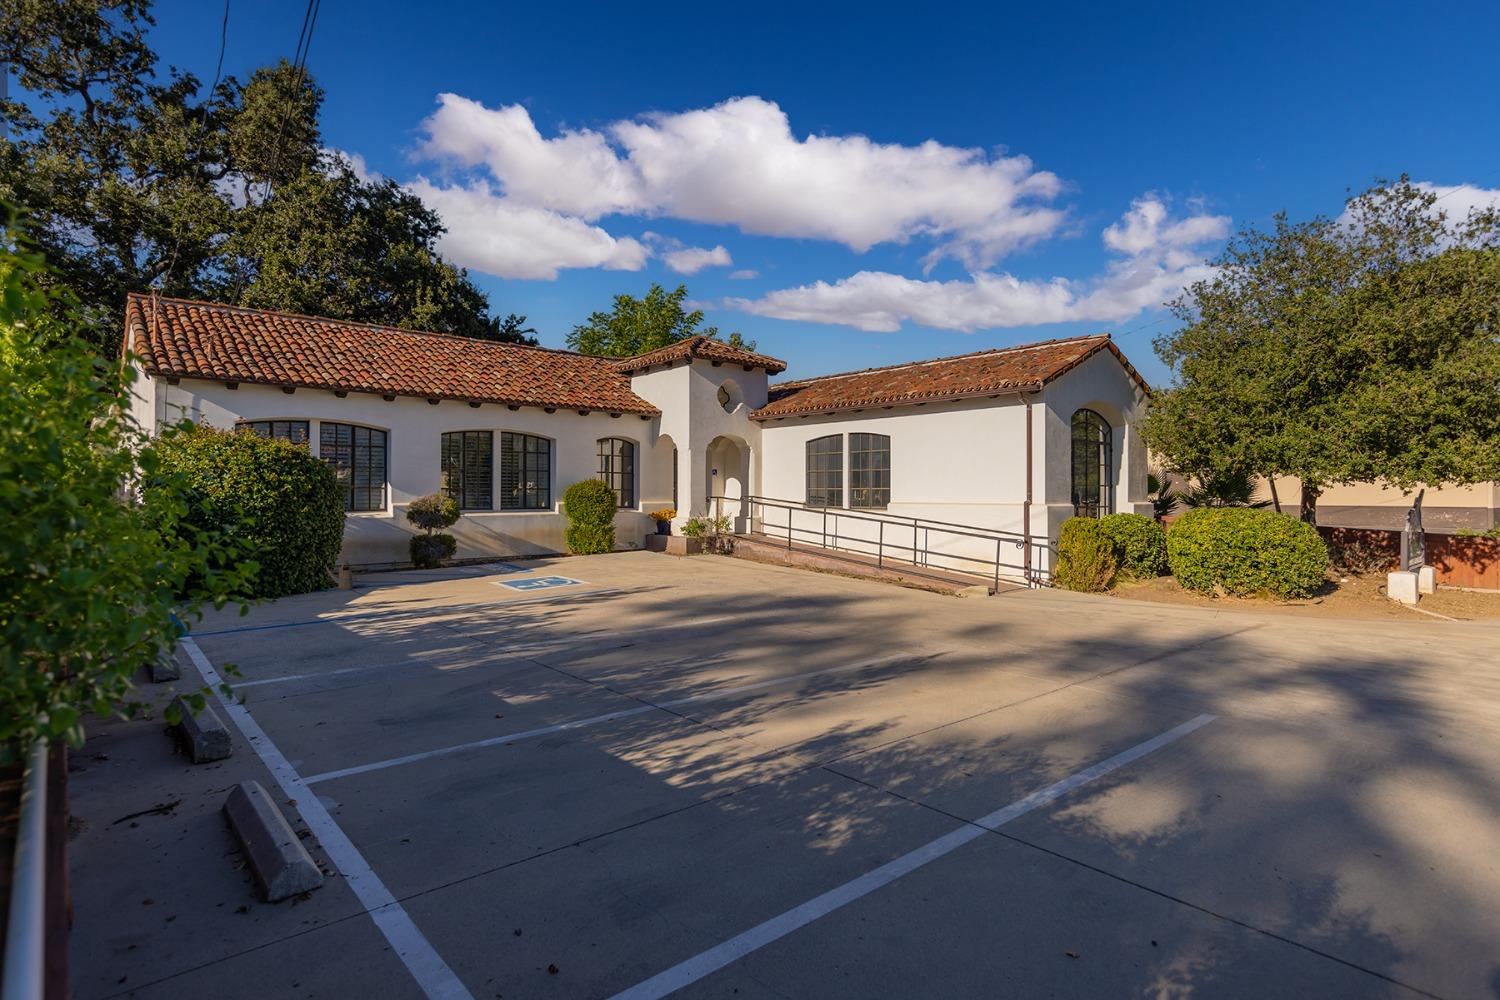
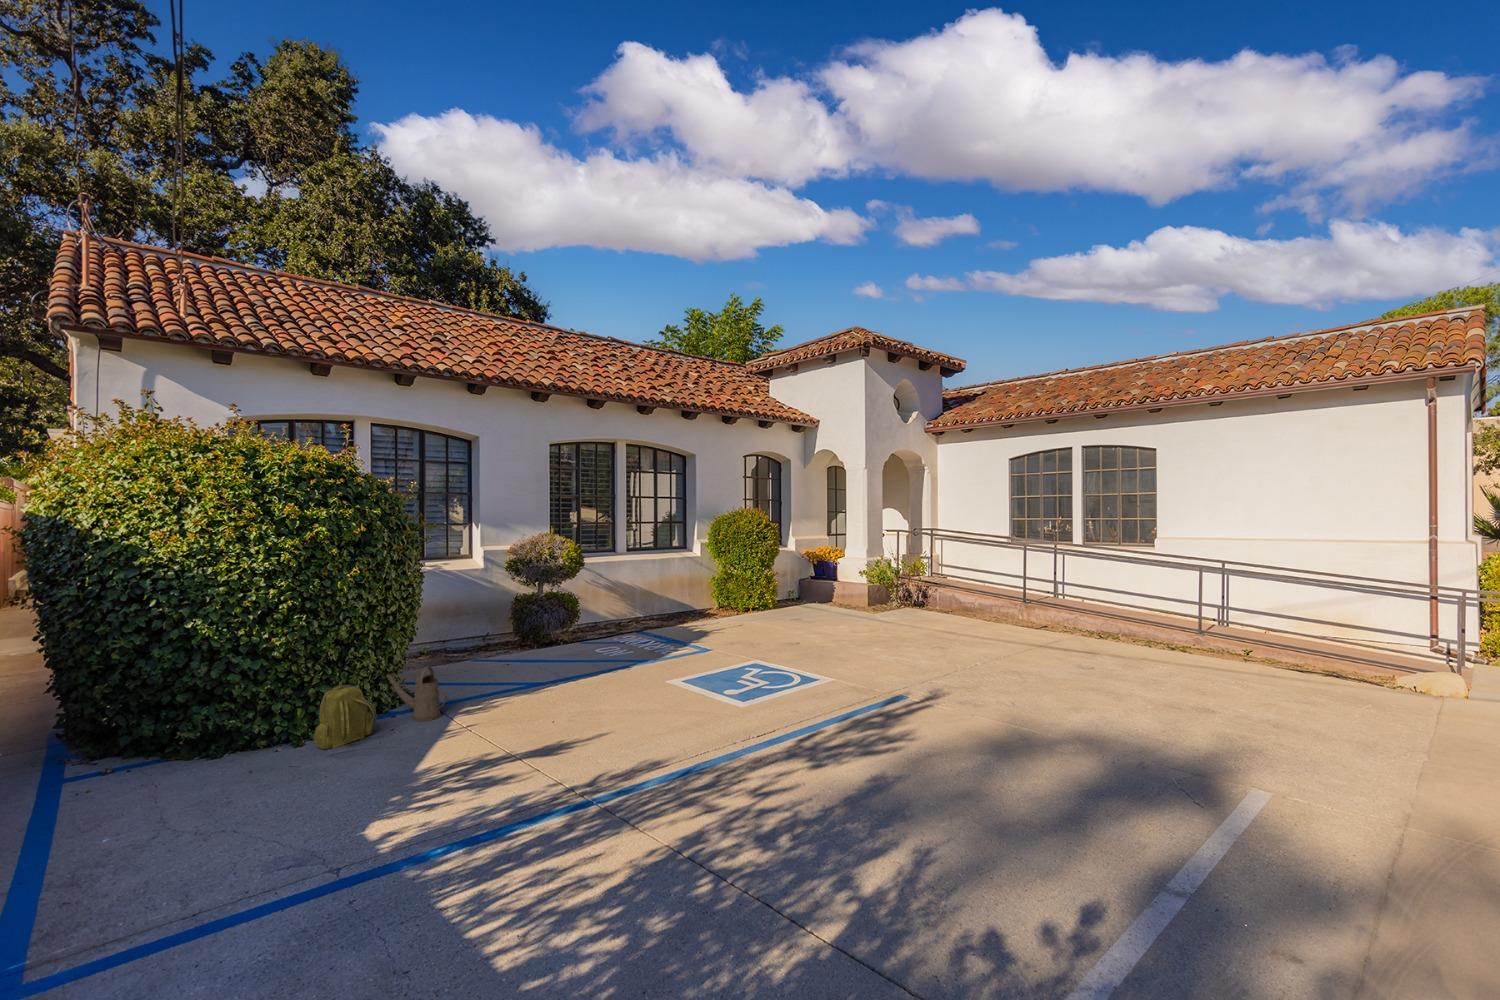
backpack: none [286,566,317,596] -> present [314,685,377,749]

